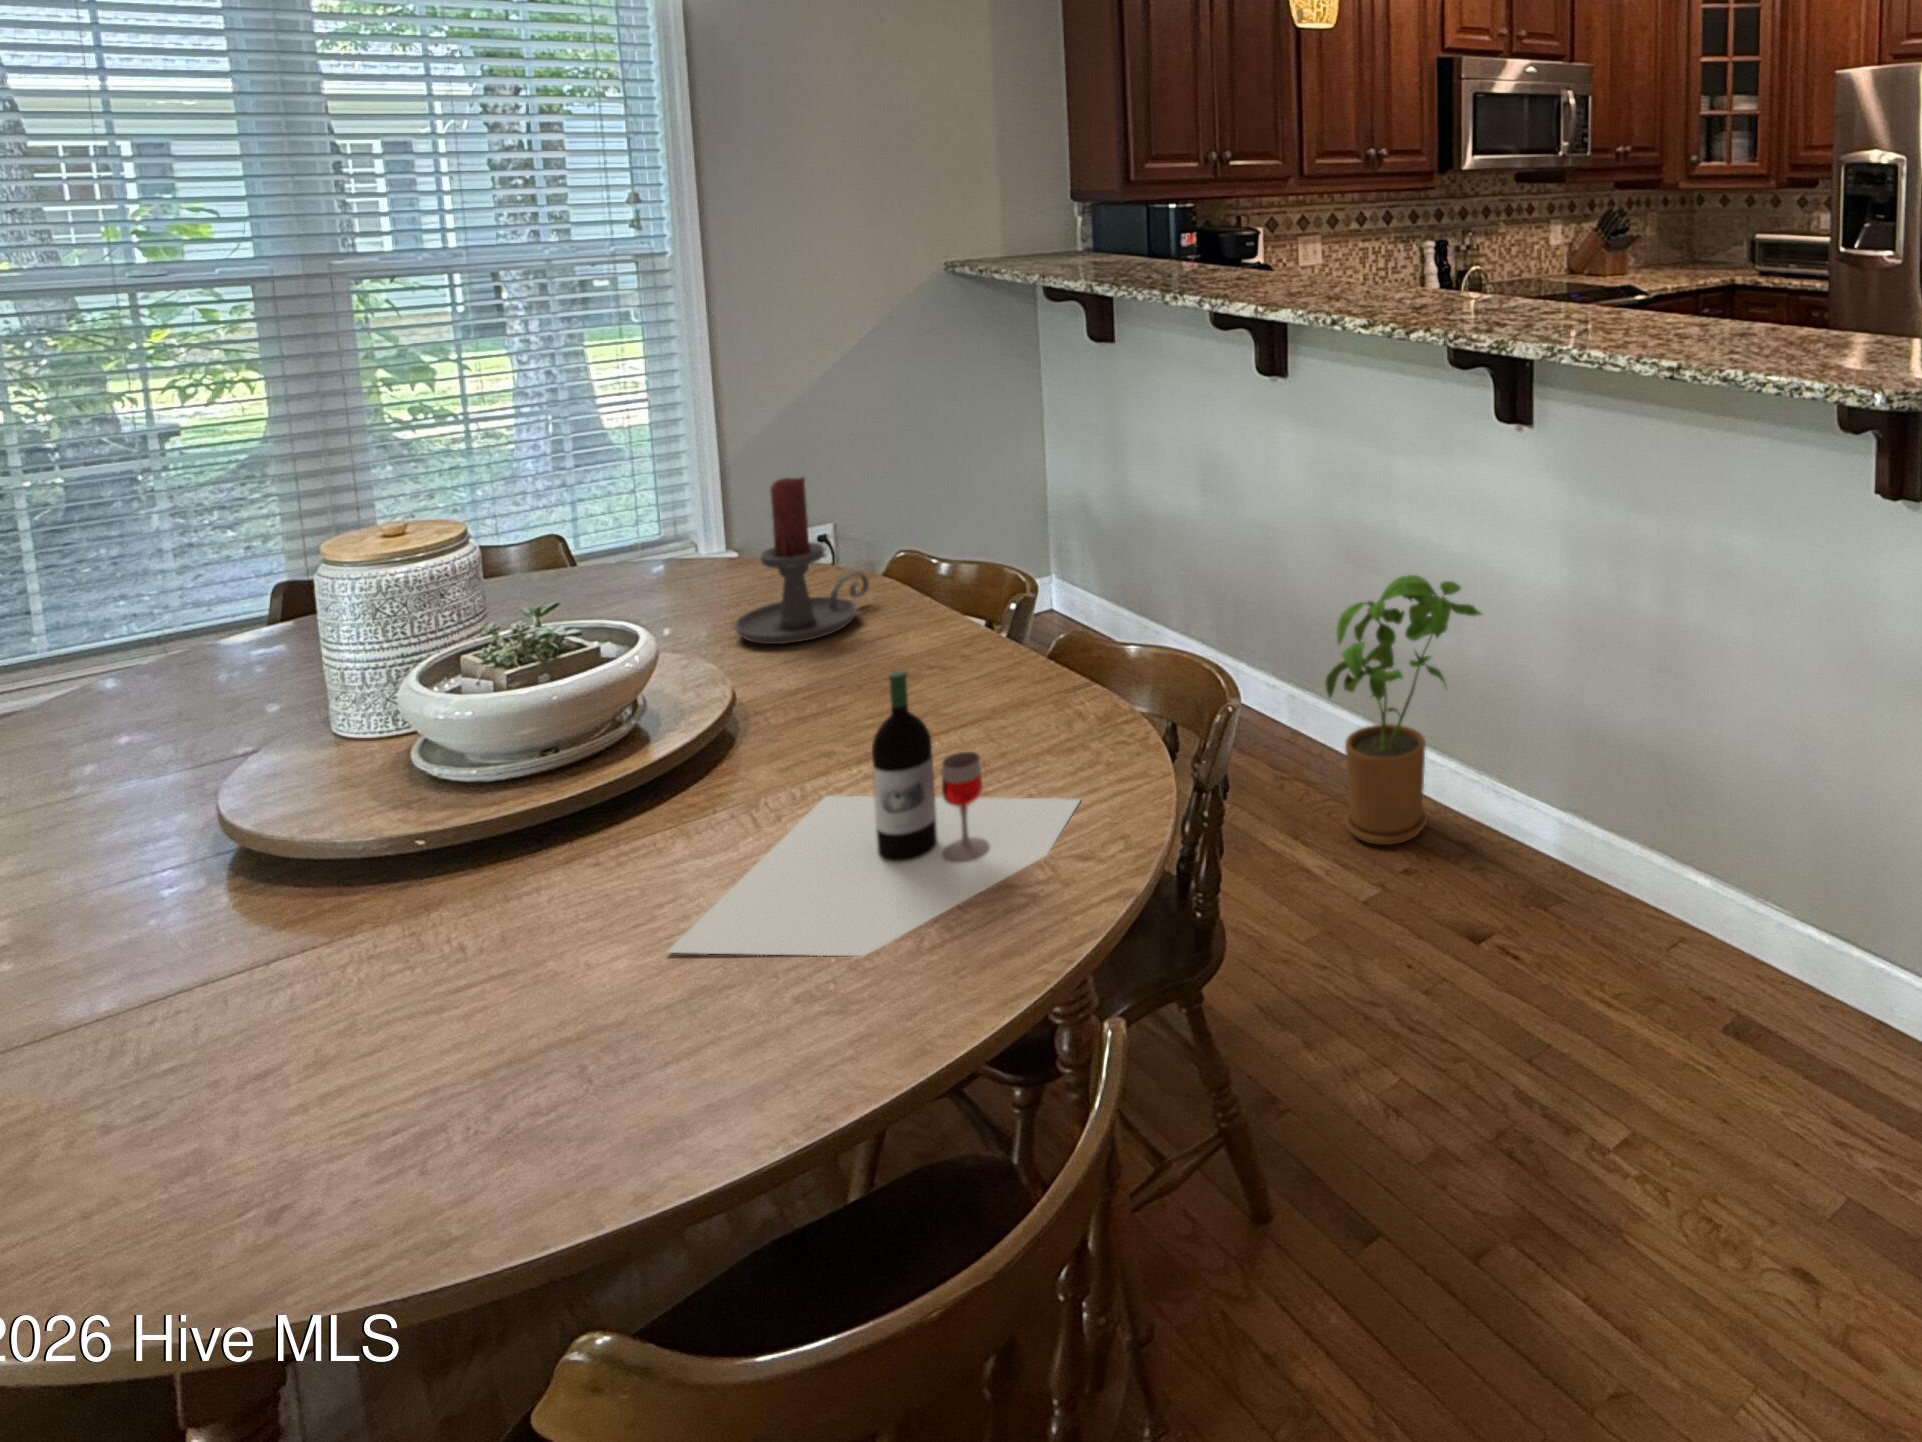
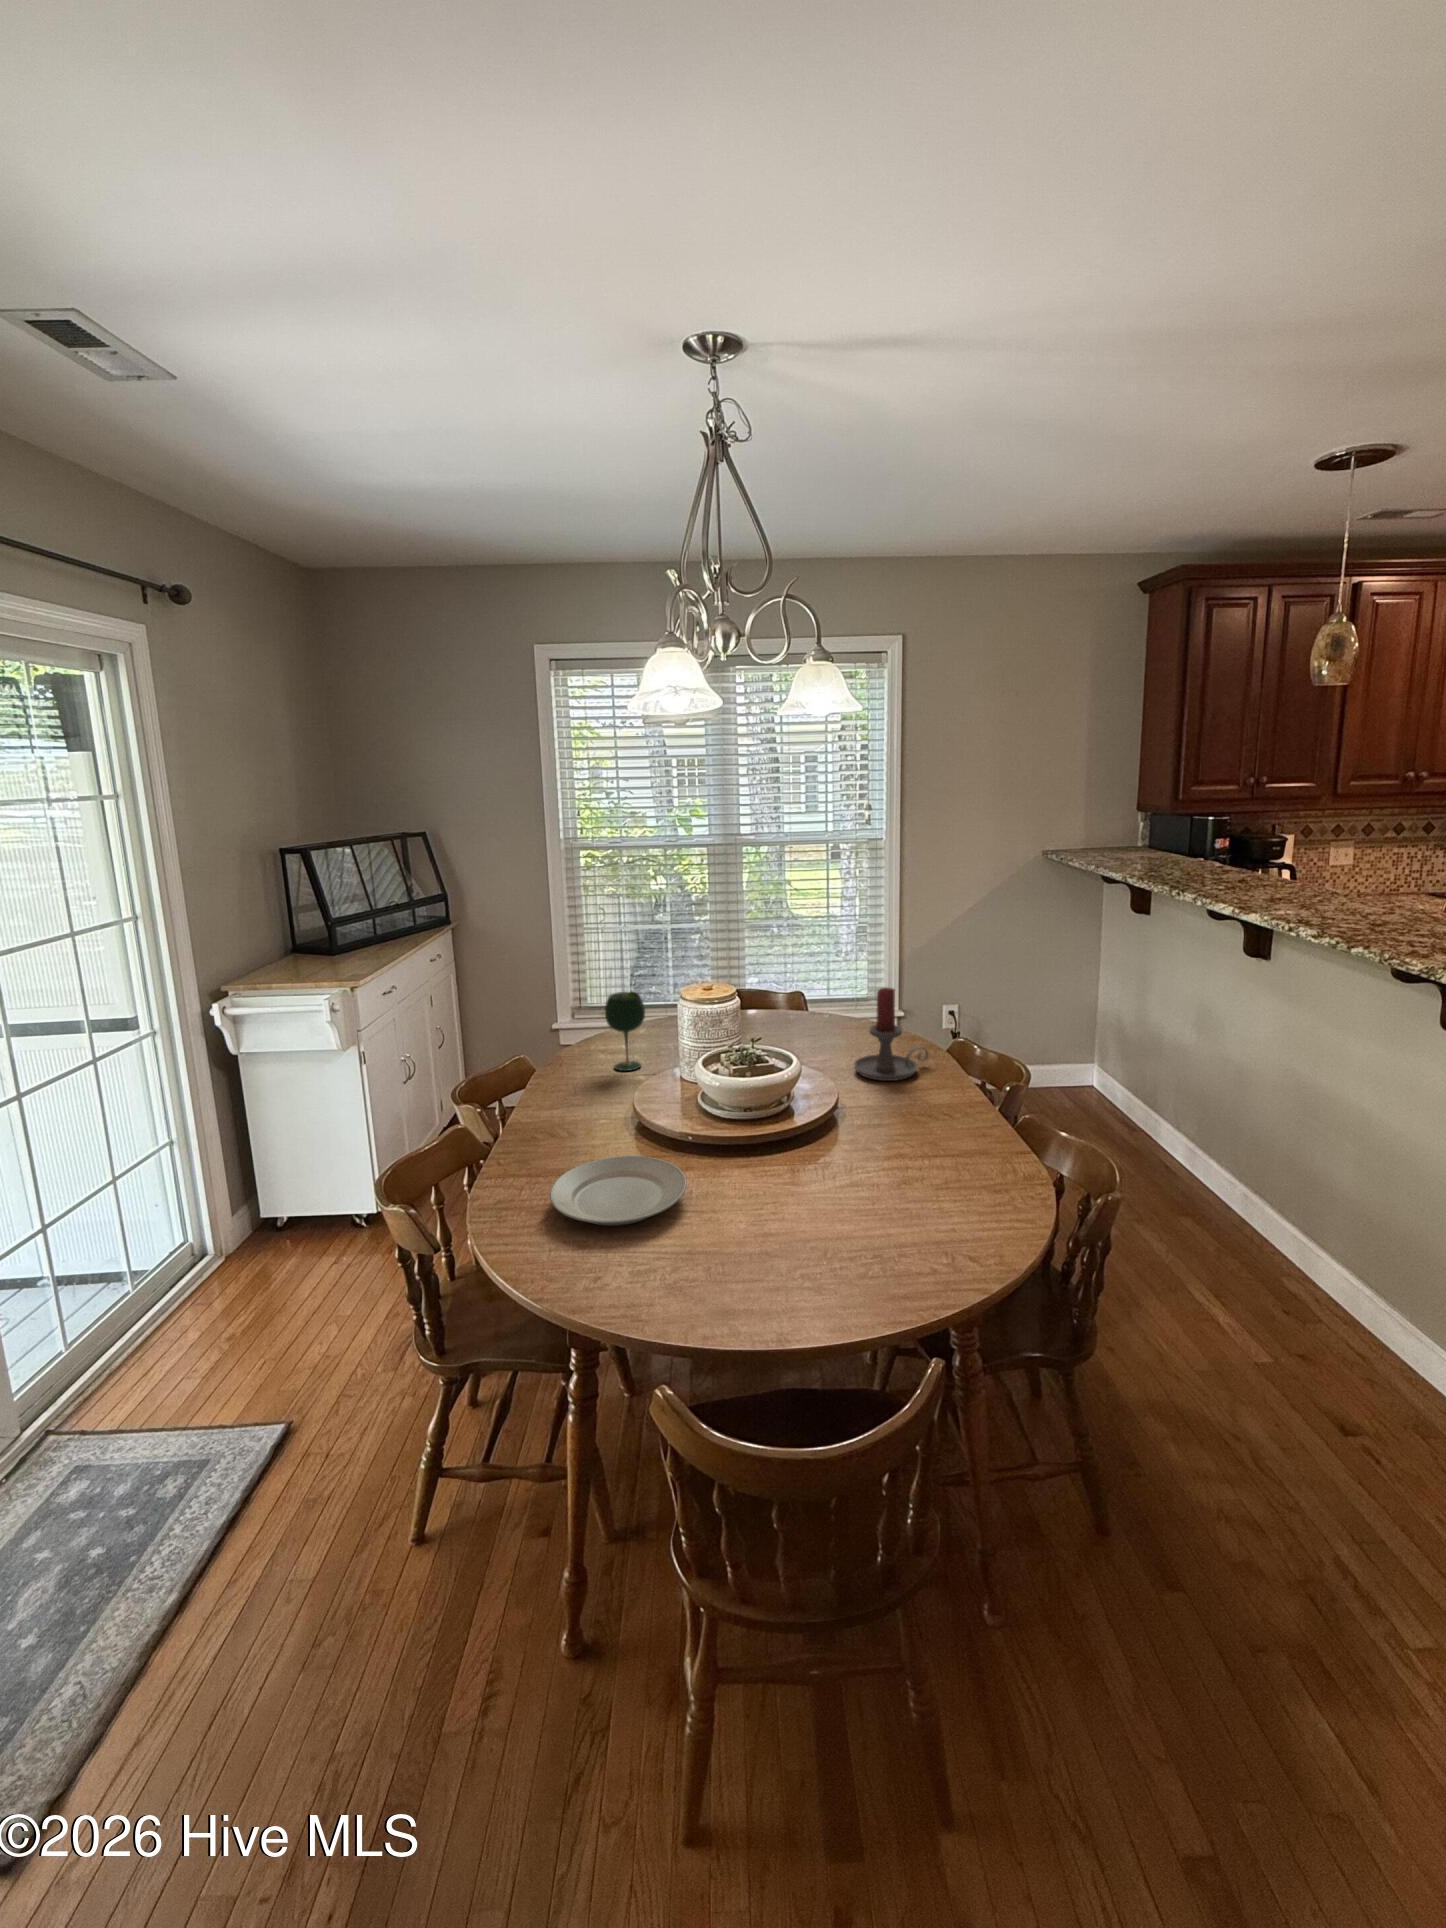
house plant: present [1325,575,1482,845] -> none [1253,1137,1413,1339]
wine glass: none [65,583,198,774] -> present [605,992,645,1071]
wine bottle: present [668,671,1080,956] -> none [747,1123,978,1302]
plate: none [64,895,483,1098] -> present [550,1156,687,1226]

